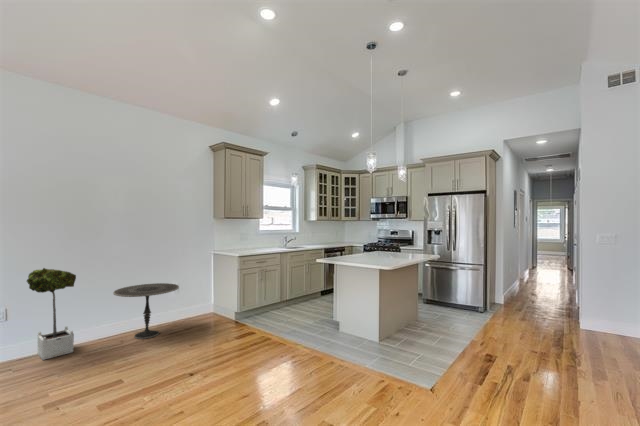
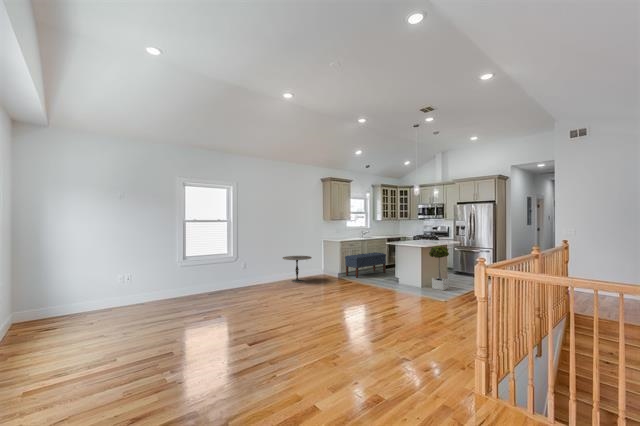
potted tree: present [27,268,76,360] -> present [429,246,449,290]
bench: none [249,271,321,321] -> present [345,252,386,278]

